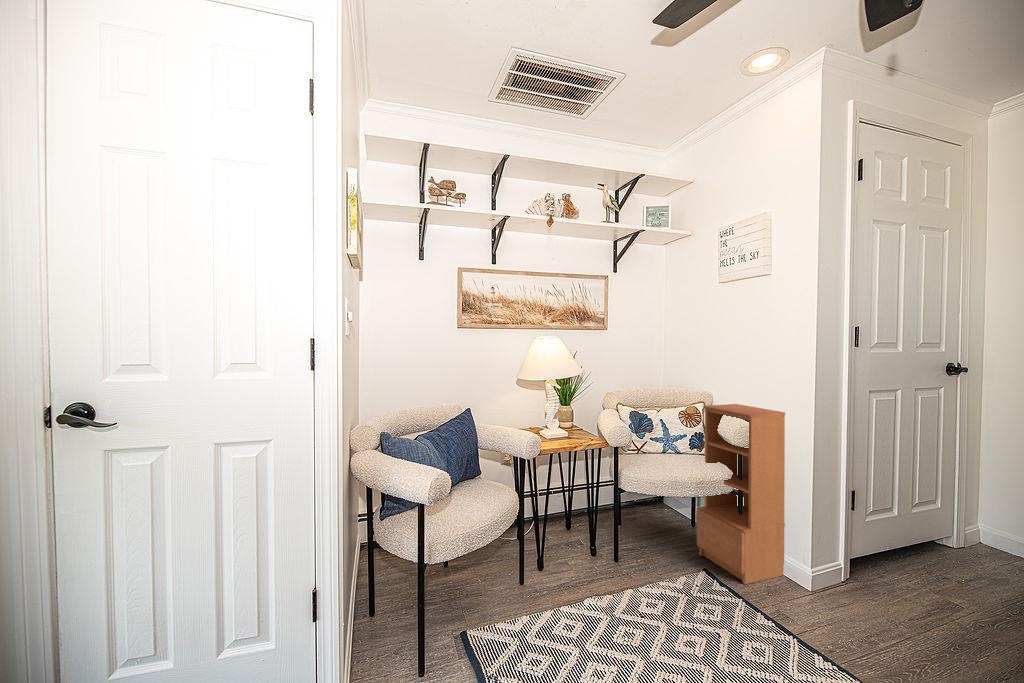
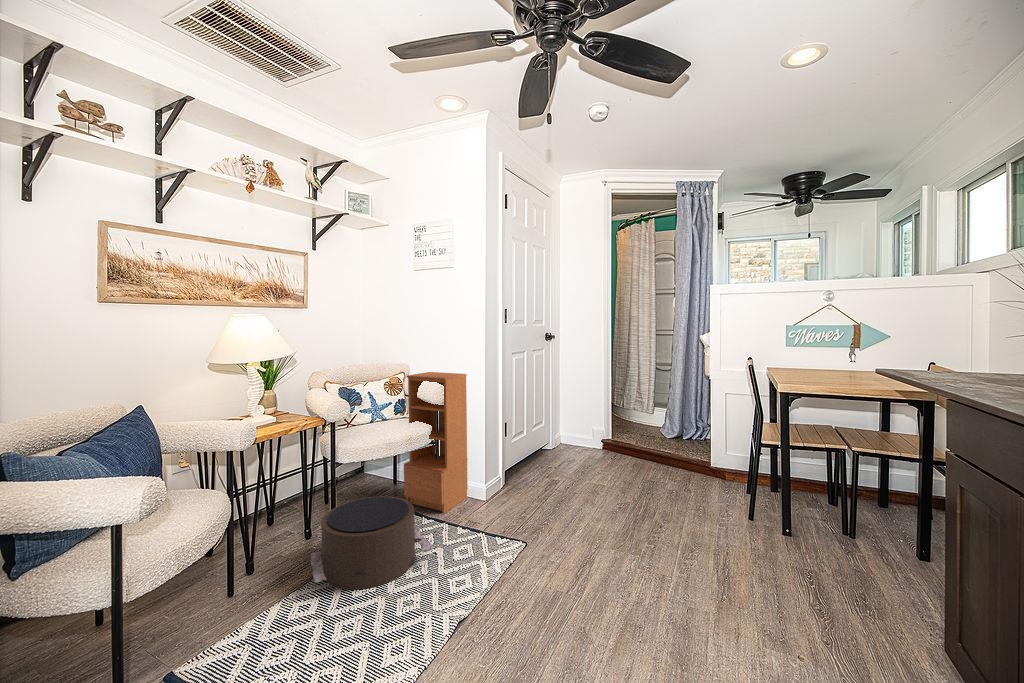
pouf: none [580,534,714,643] -> present [311,496,433,589]

